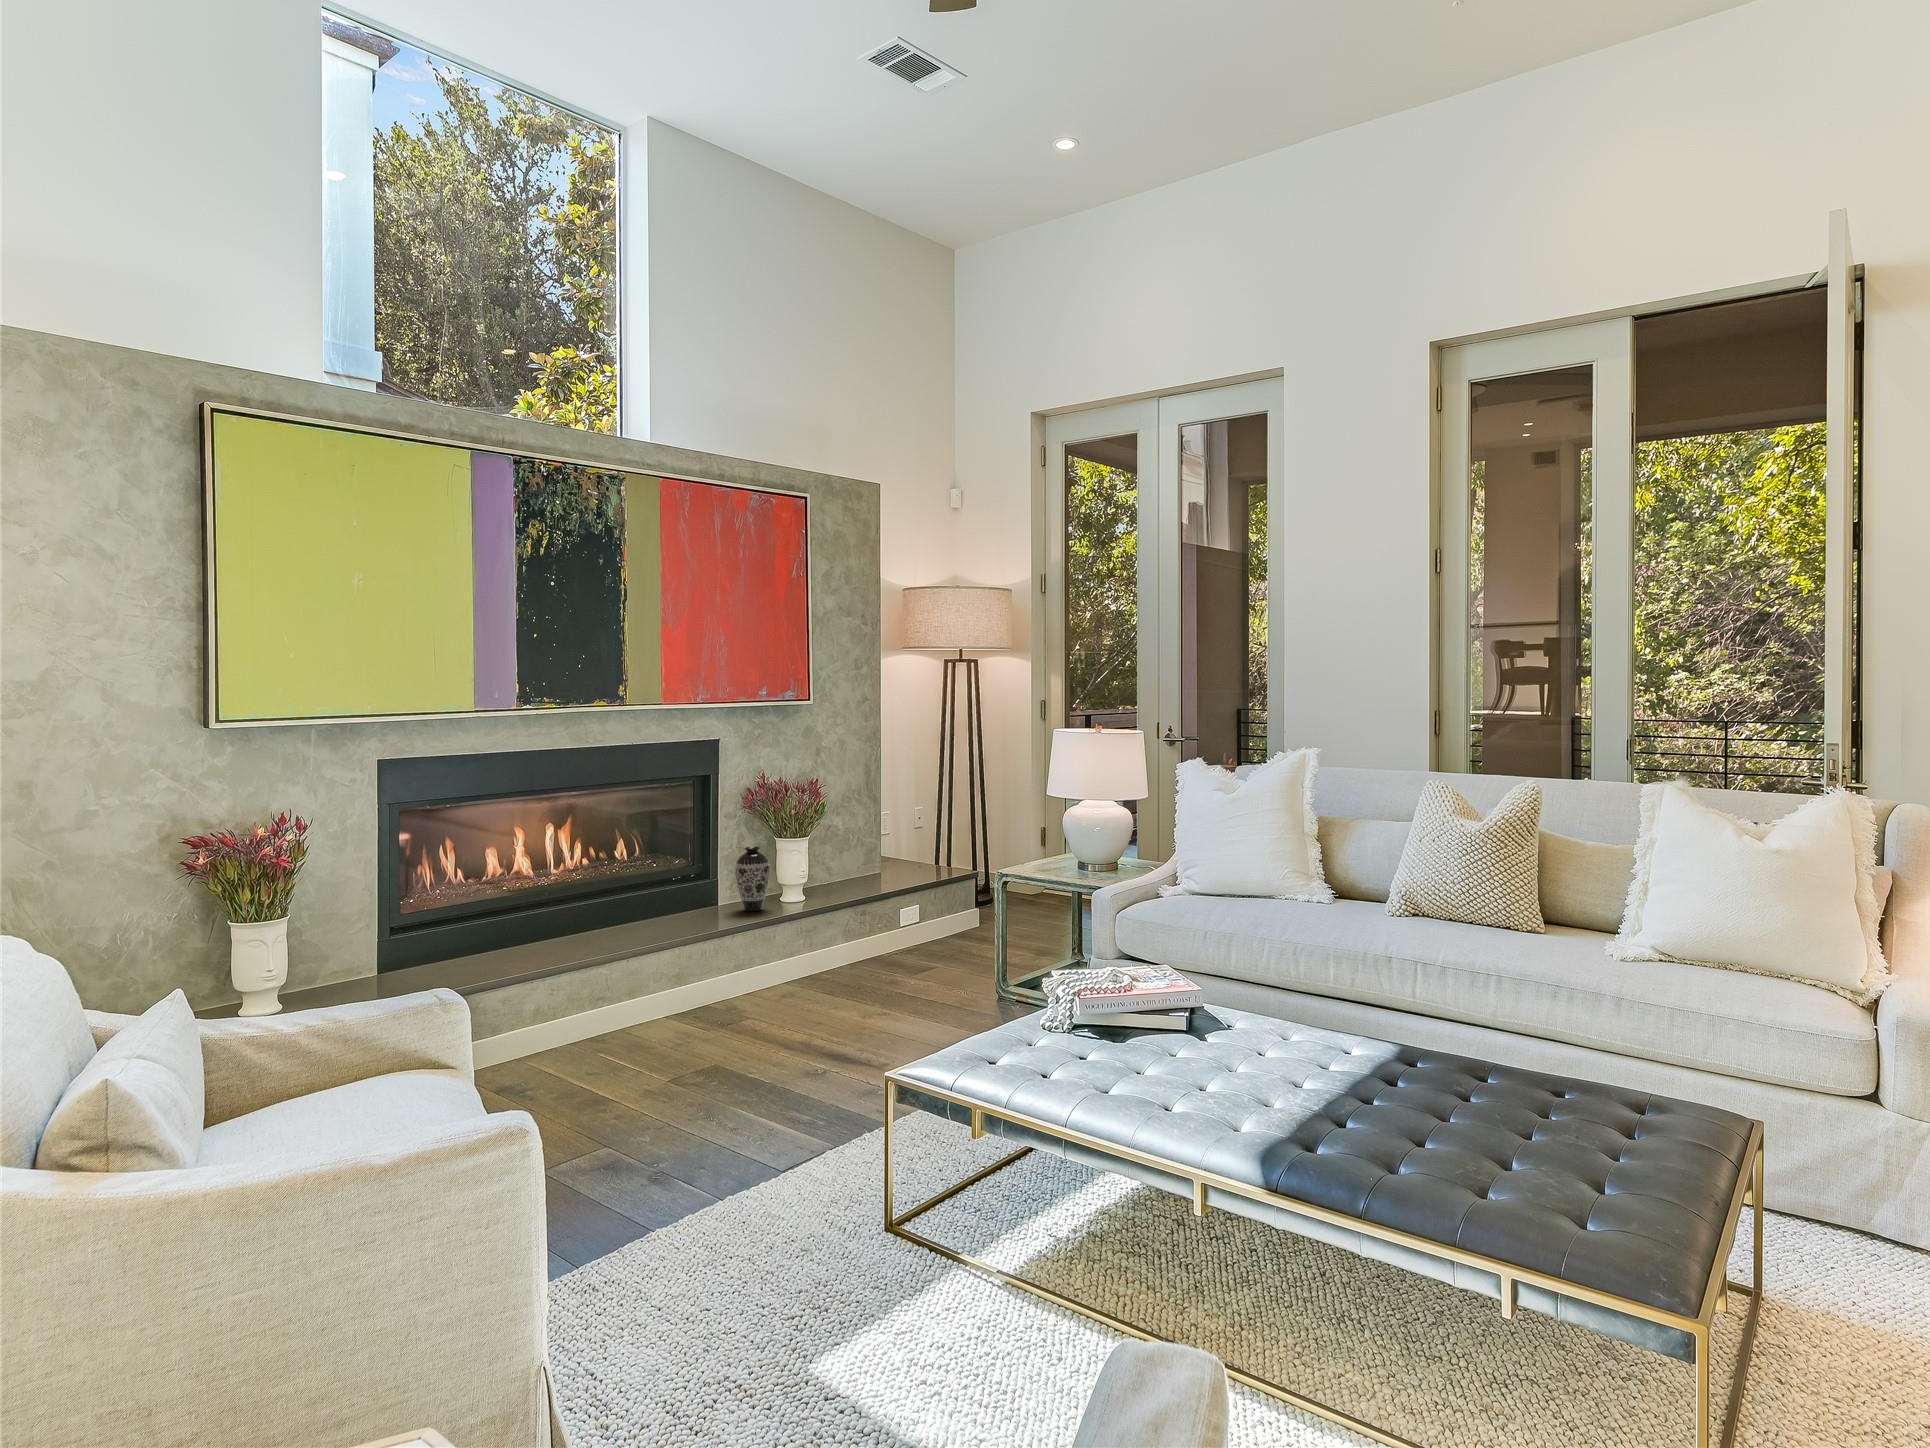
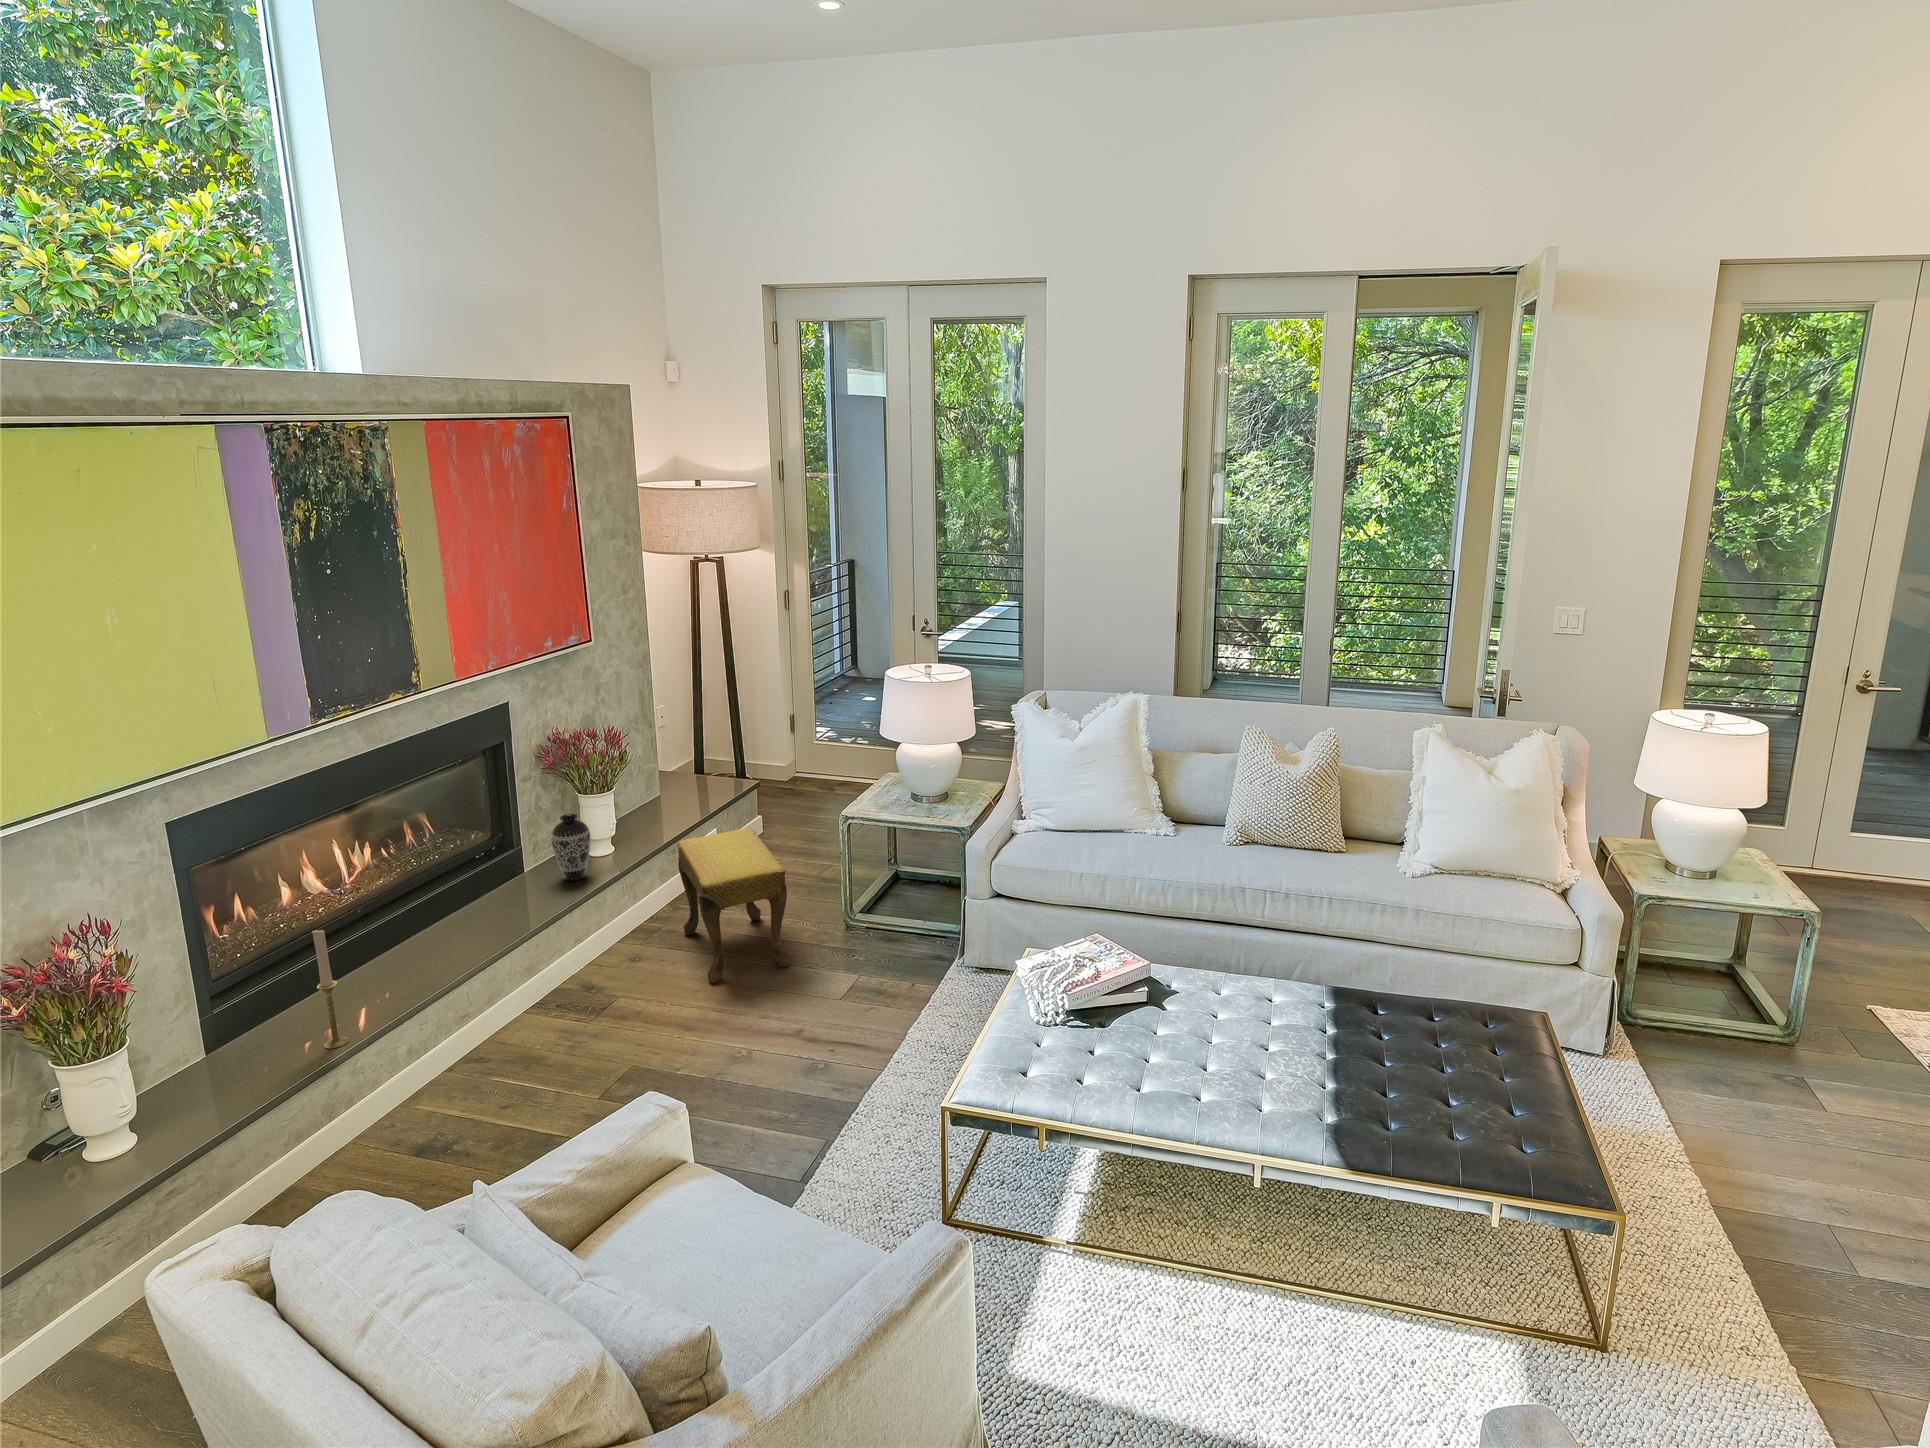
candlestick: none [456,867,478,982] -> present [312,930,349,1048]
footstool: none [826,876,918,1015] -> present [677,828,790,984]

